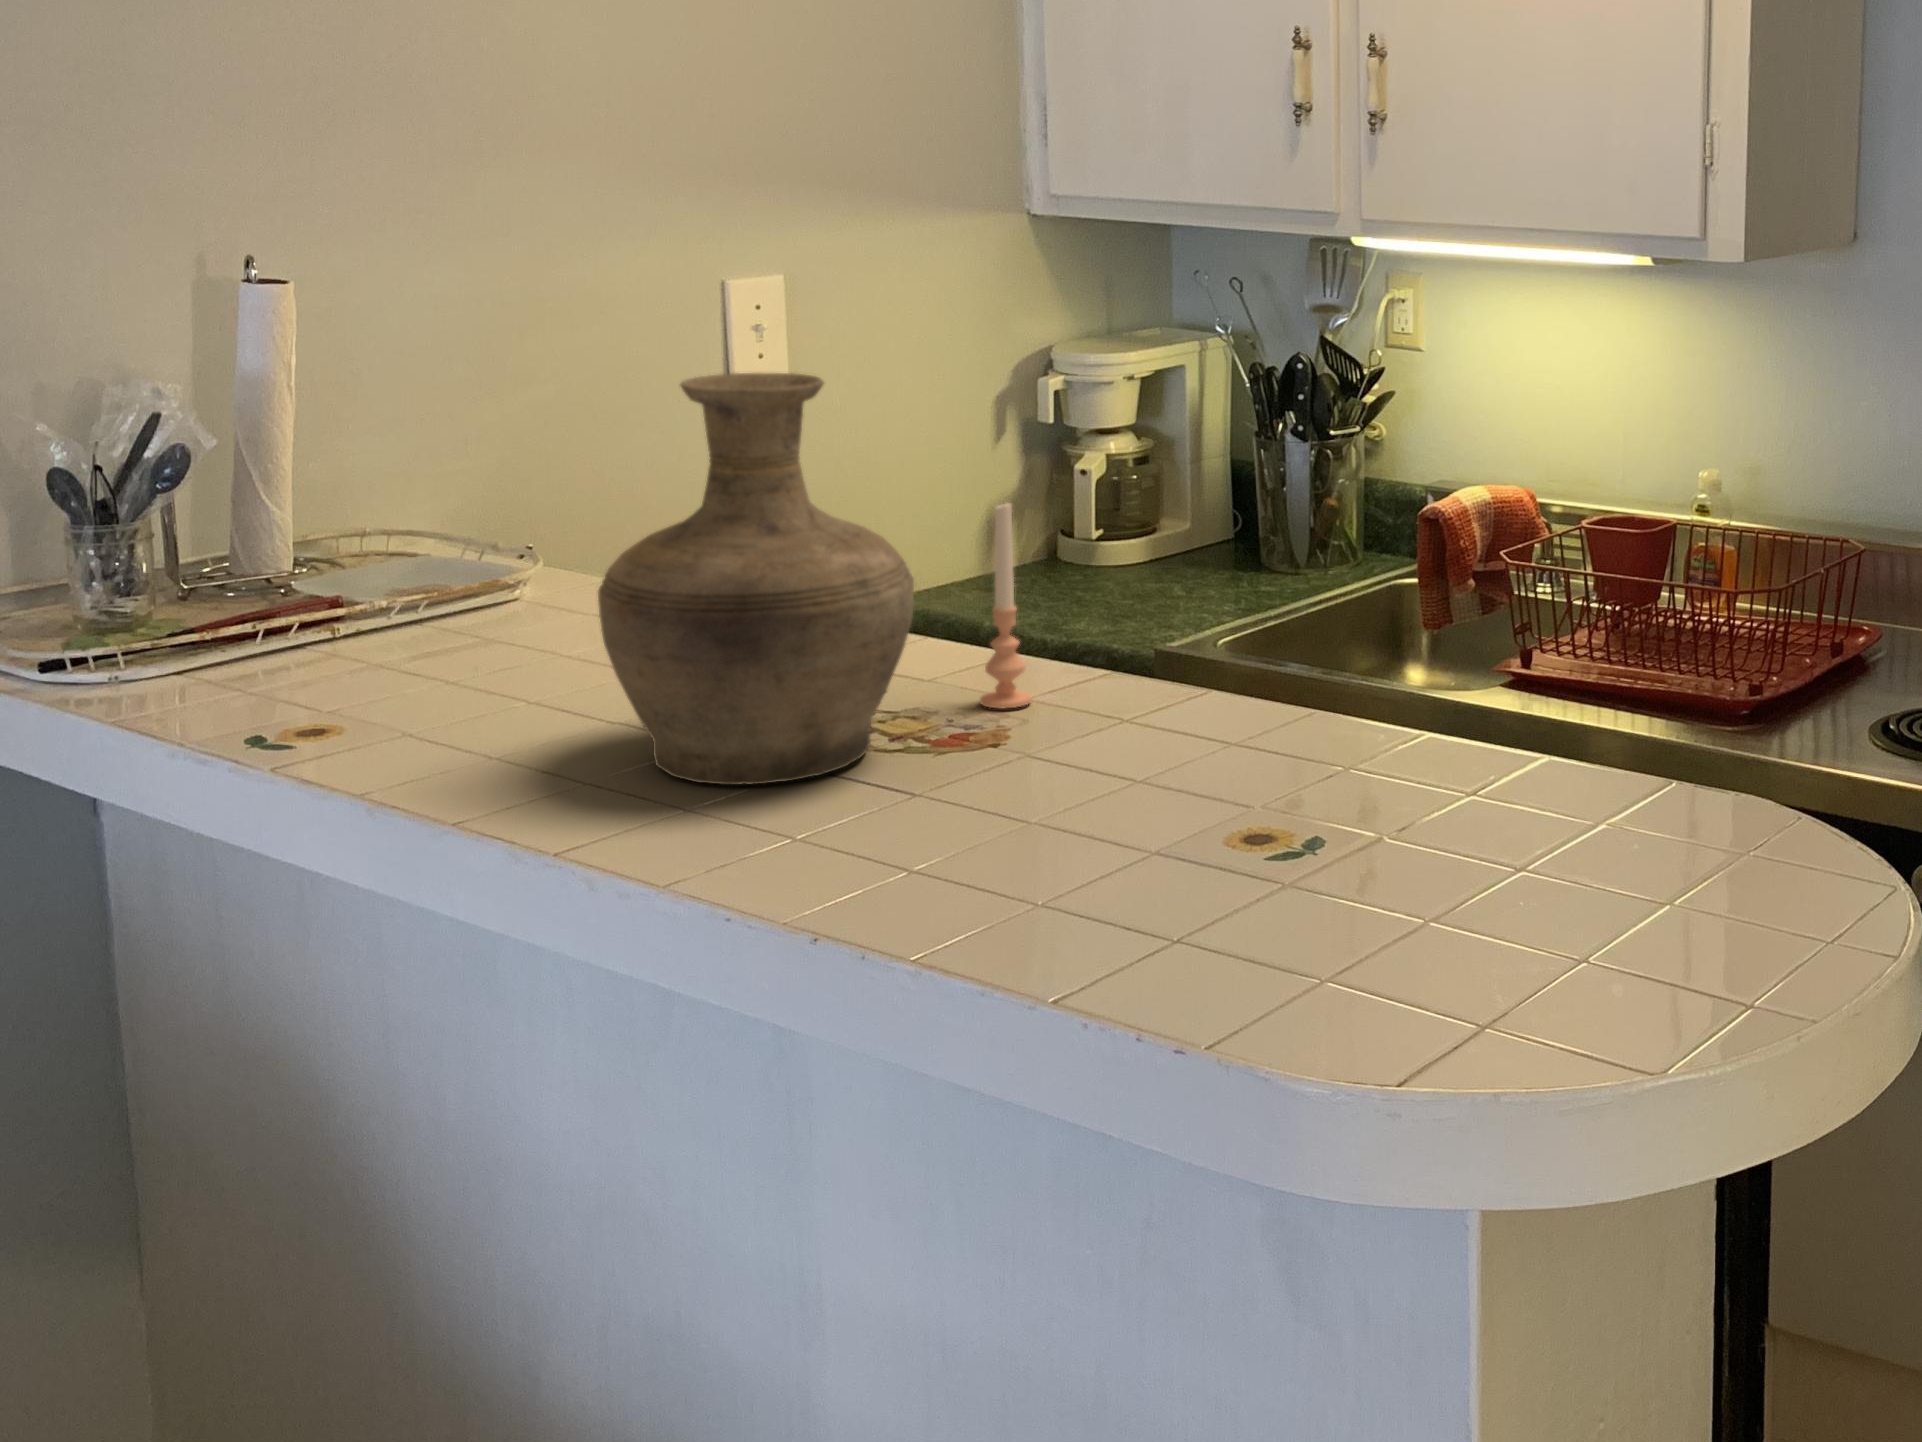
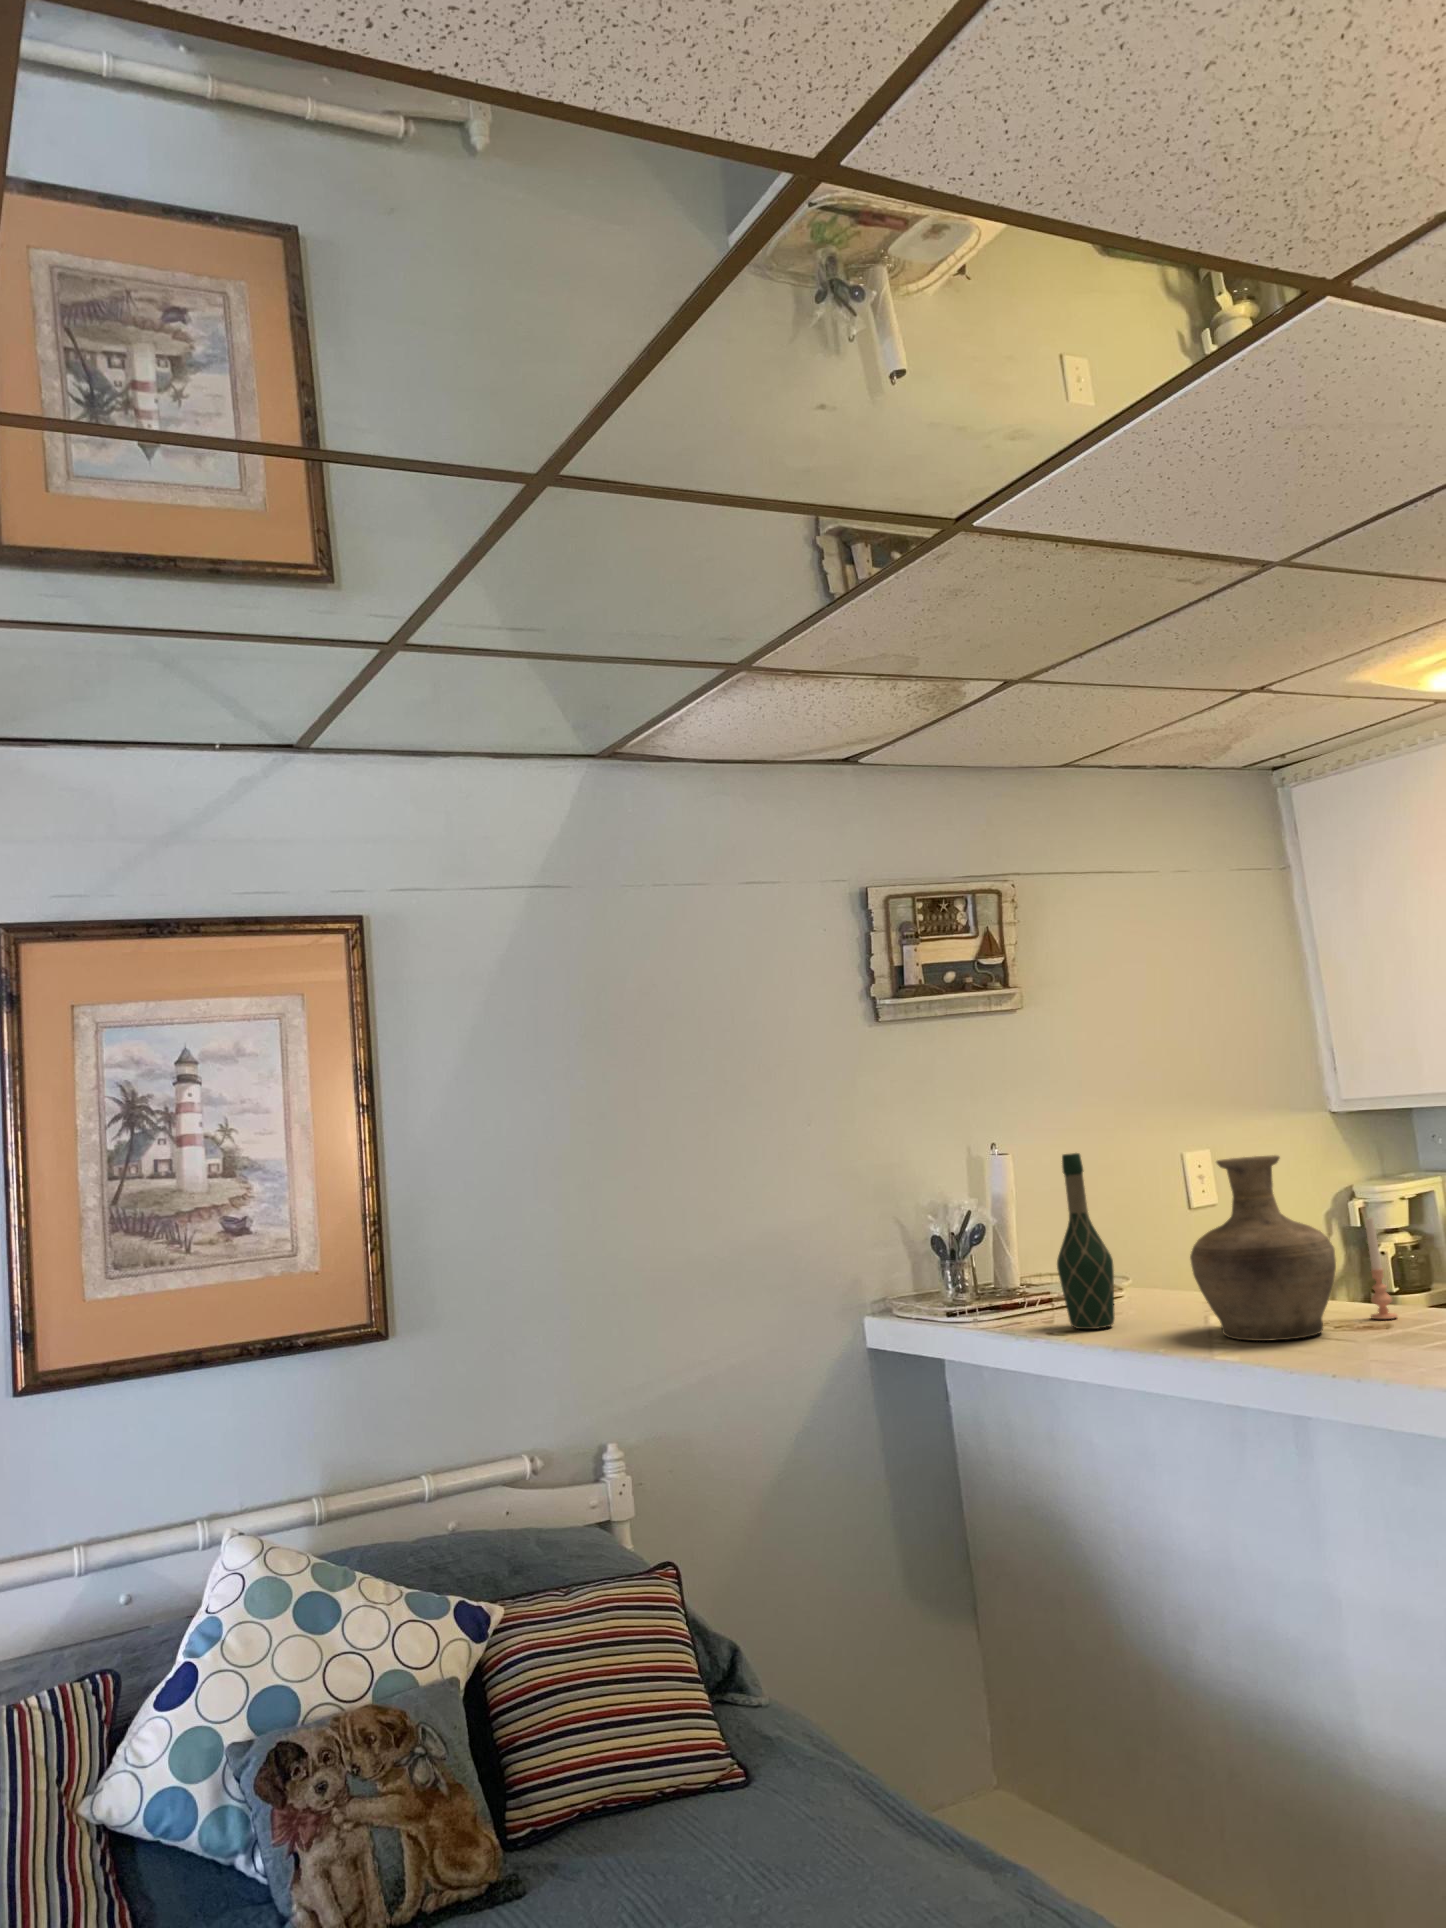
wine bottle: none [298,328,440,732] -> present [1057,1153,1115,1329]

